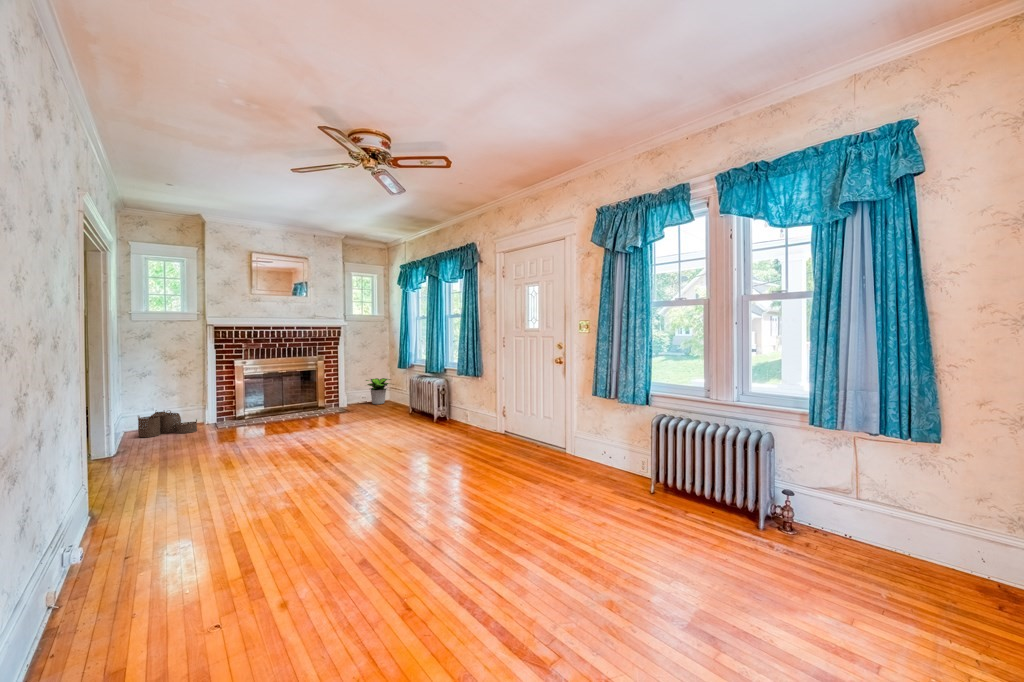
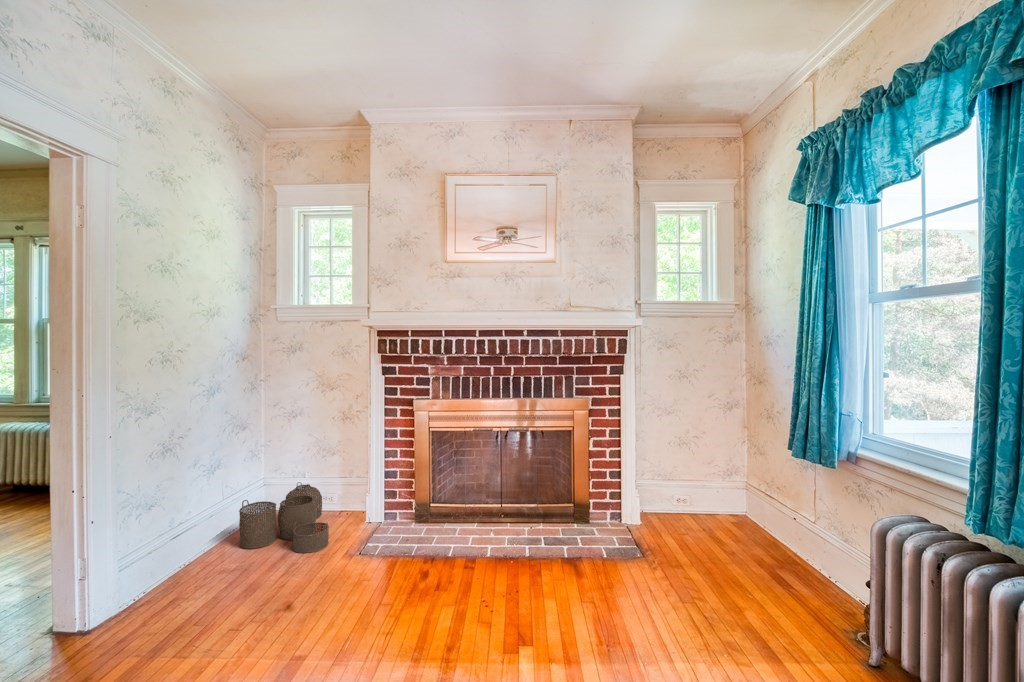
potted plant: present [366,378,390,404] -> none [679,455,765,530]

